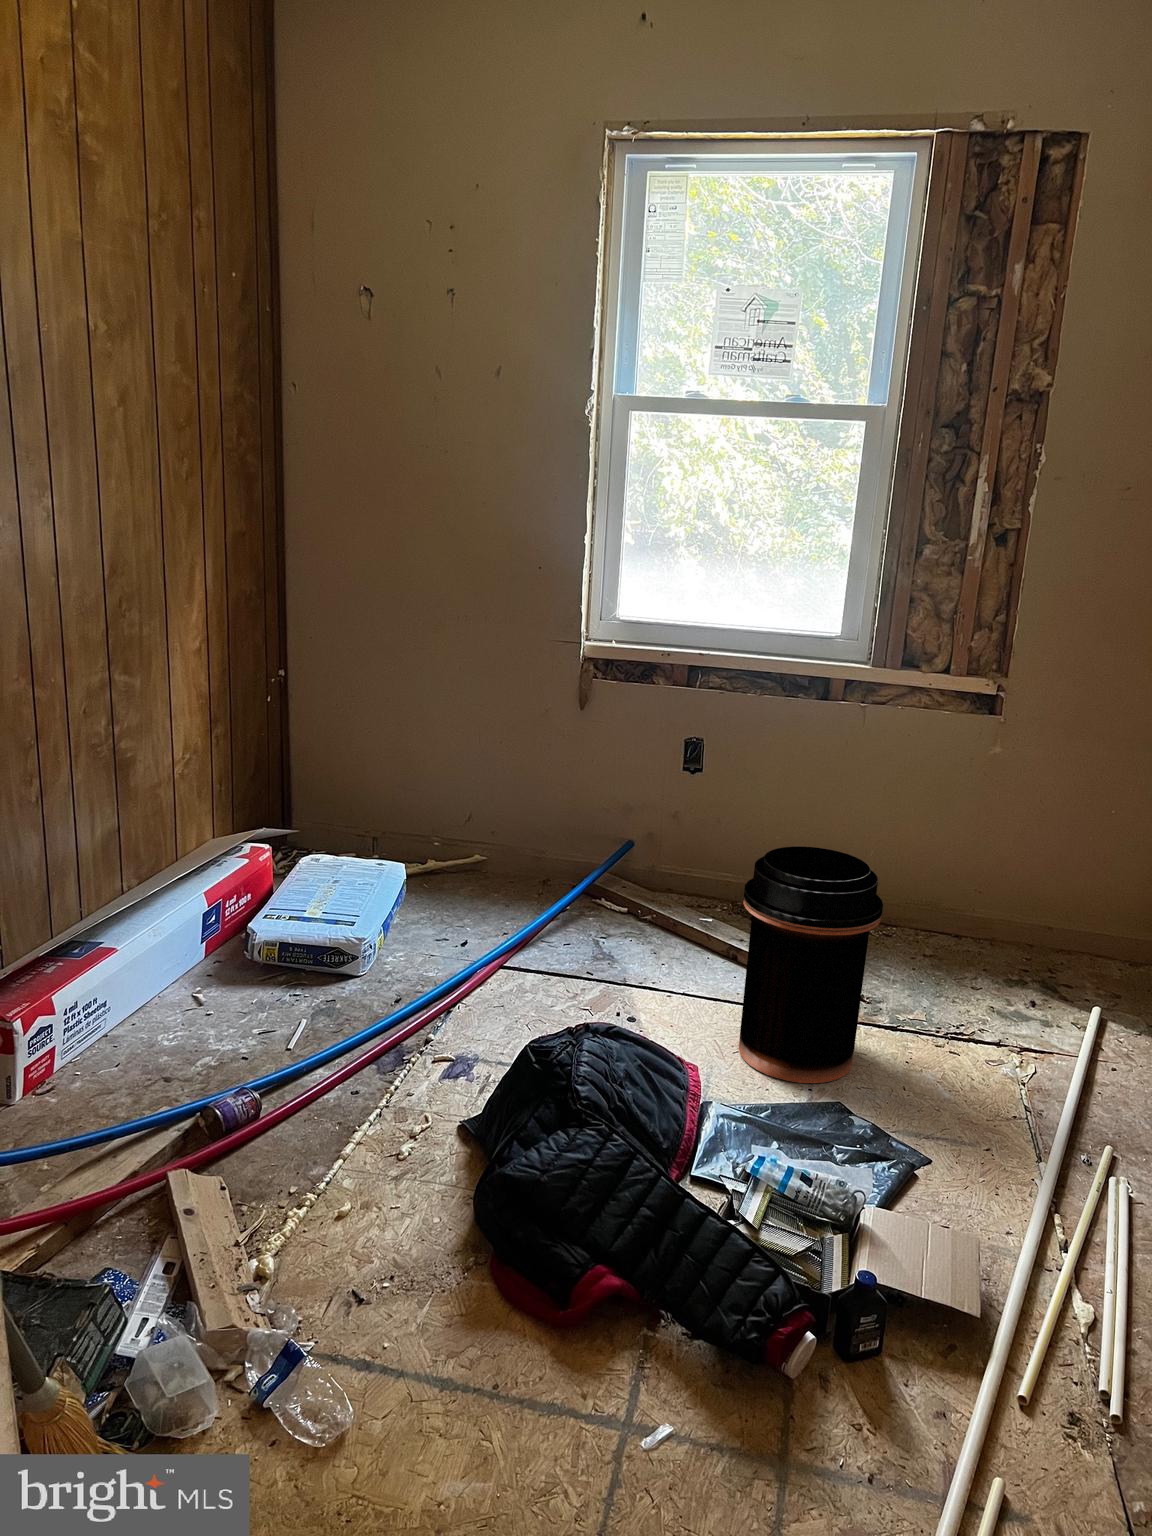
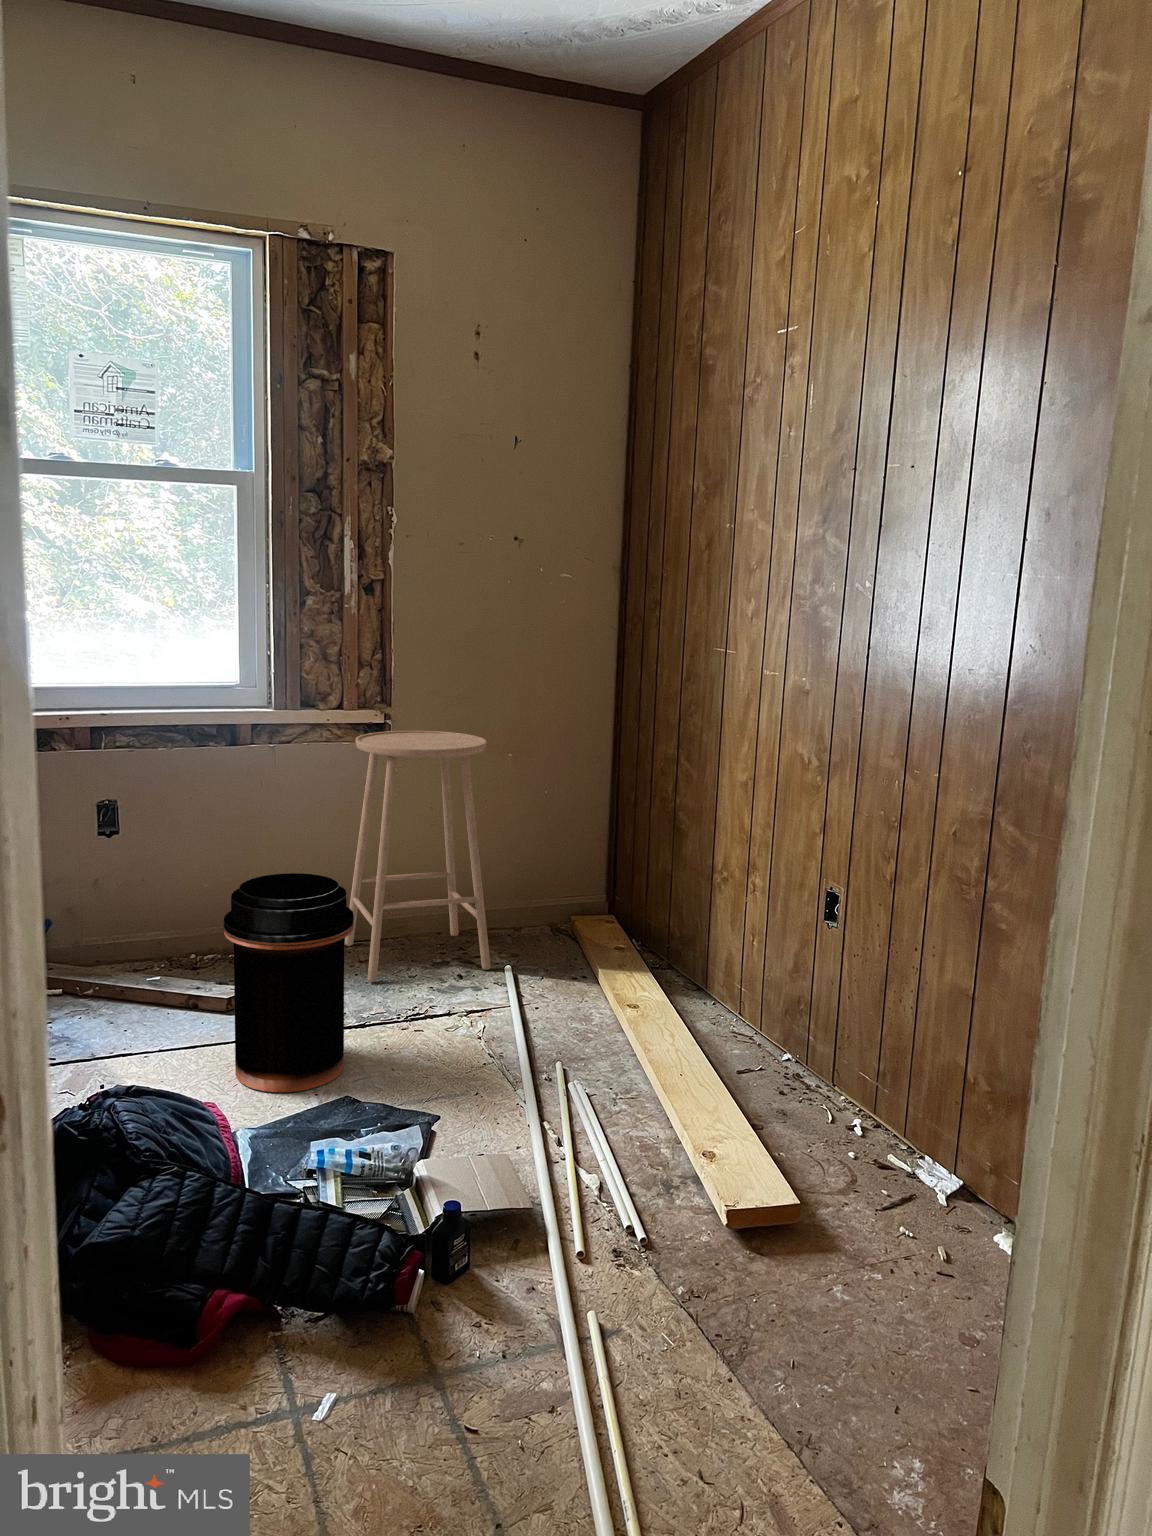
stool: none [916,705,1115,1005] -> present [345,731,491,982]

